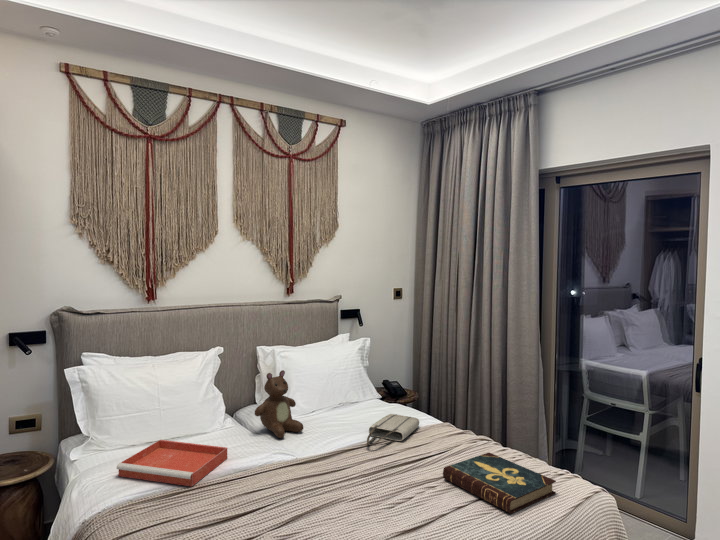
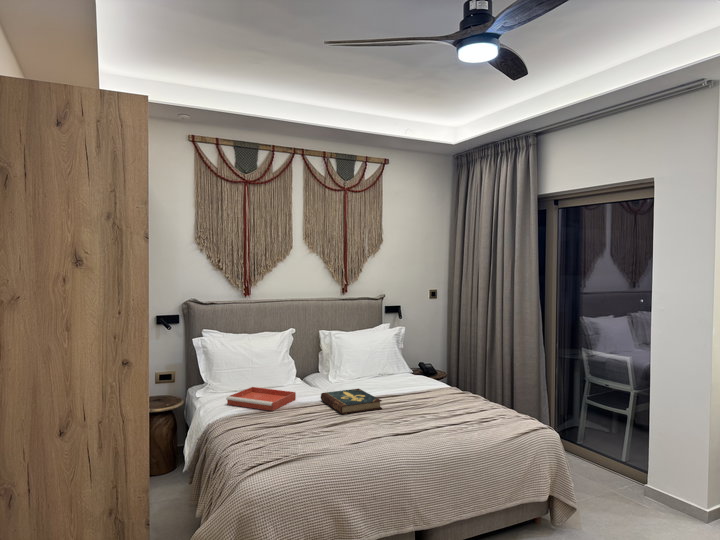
teddy bear: present [255,370,303,438] -> none [315,345,349,391]
tote bag: present [367,414,419,446] -> none [391,380,434,397]
book: present [443,453,556,514] -> present [321,389,382,414]

